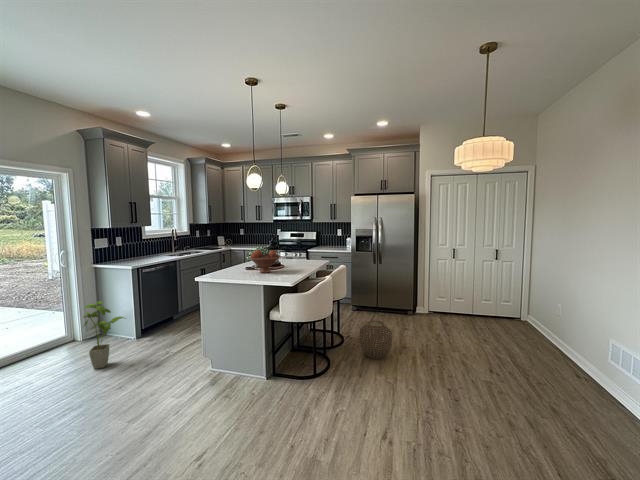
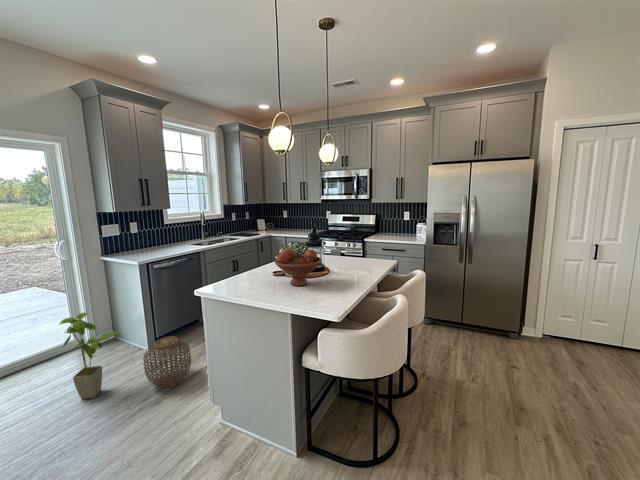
woven basket: present [360,321,392,359] -> present [143,336,191,388]

